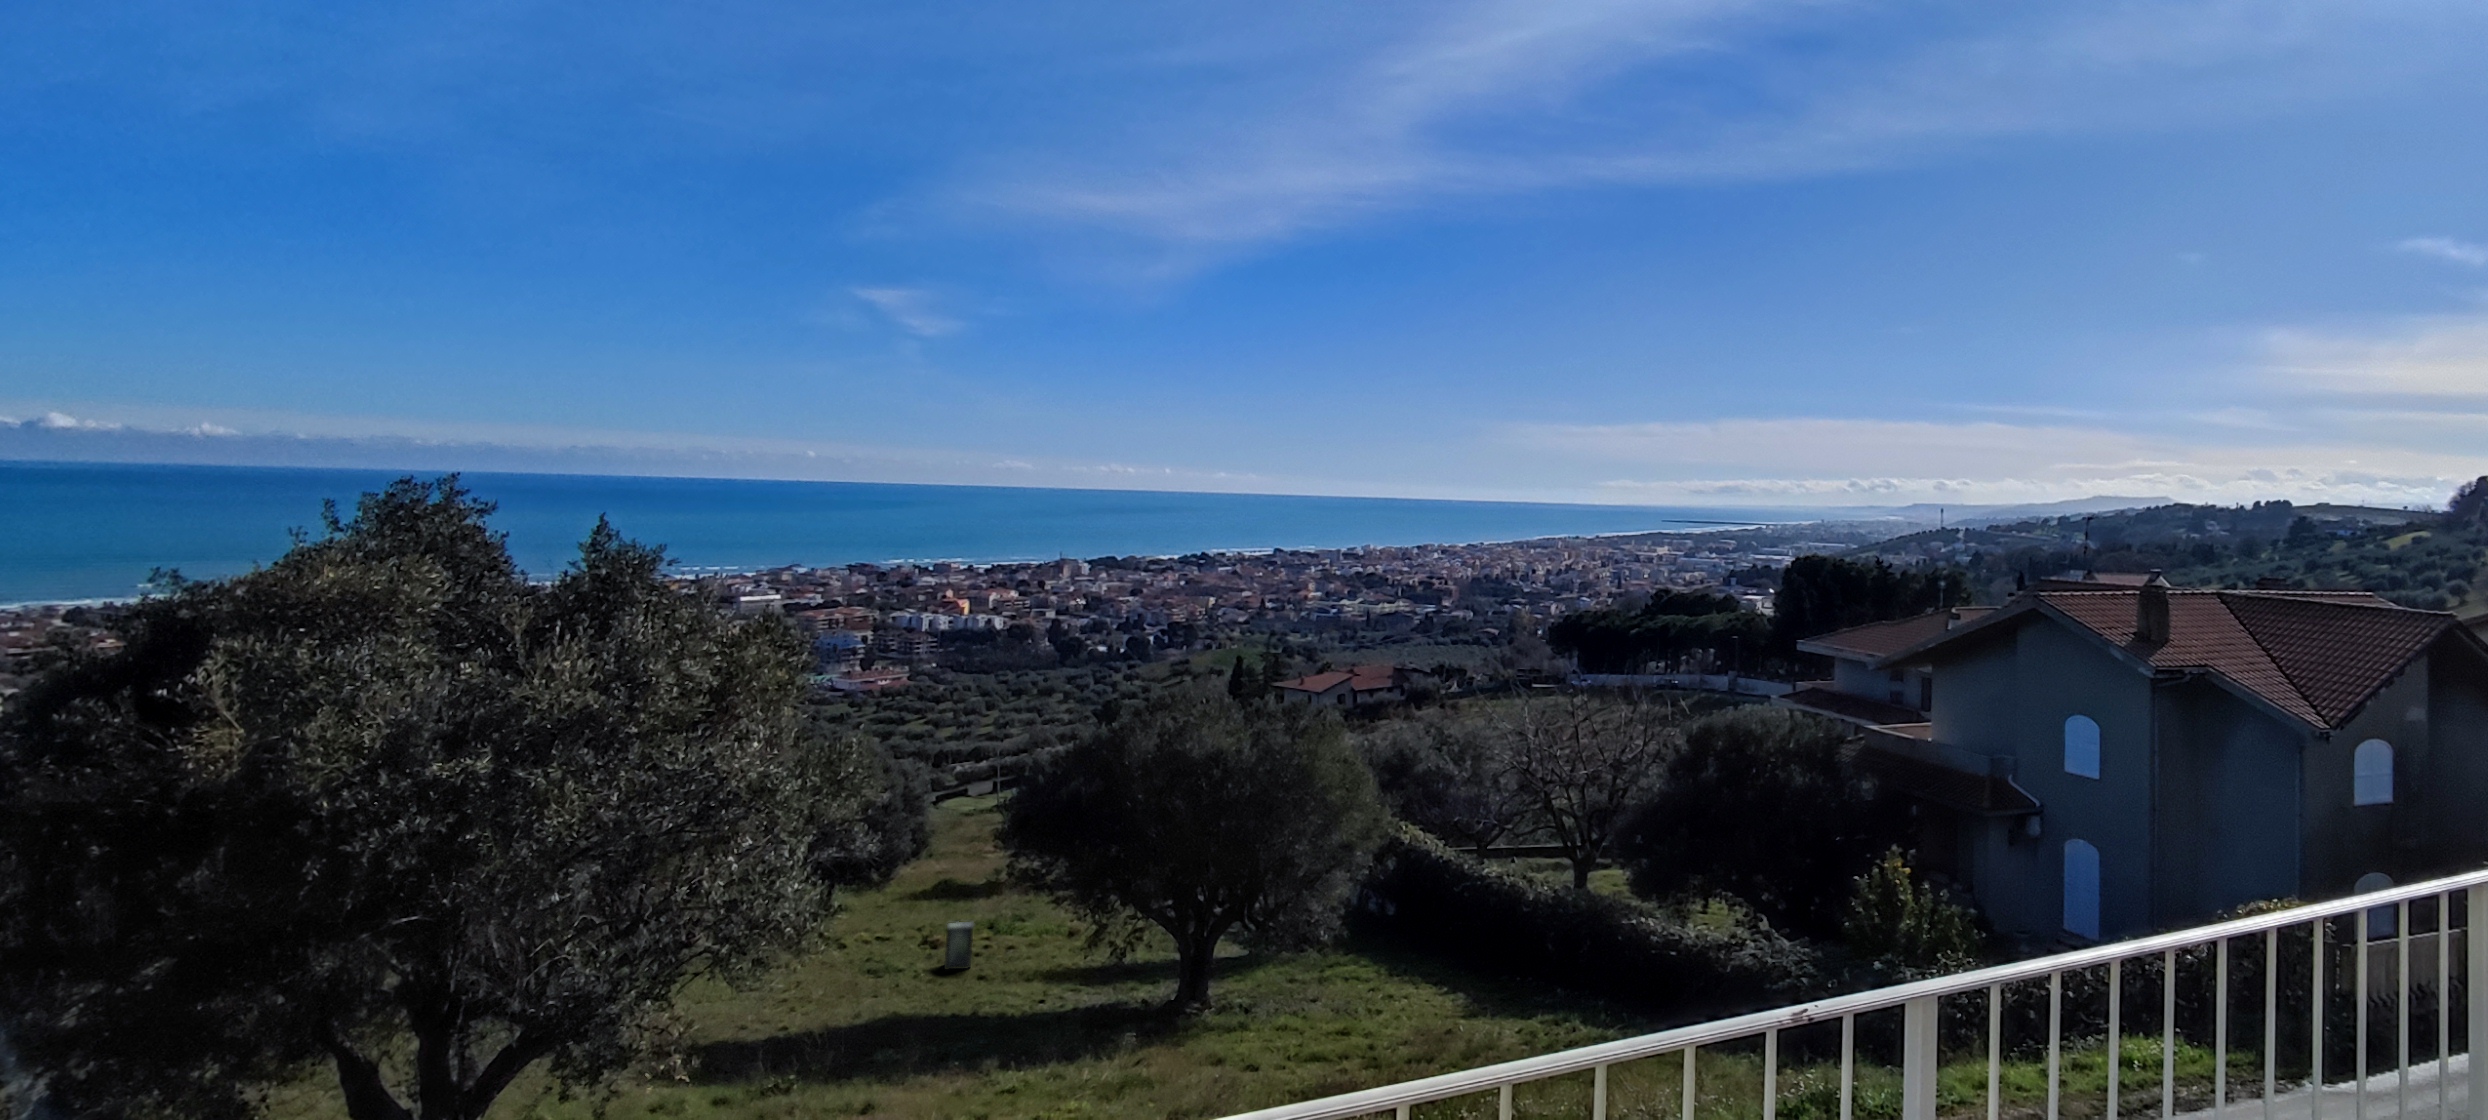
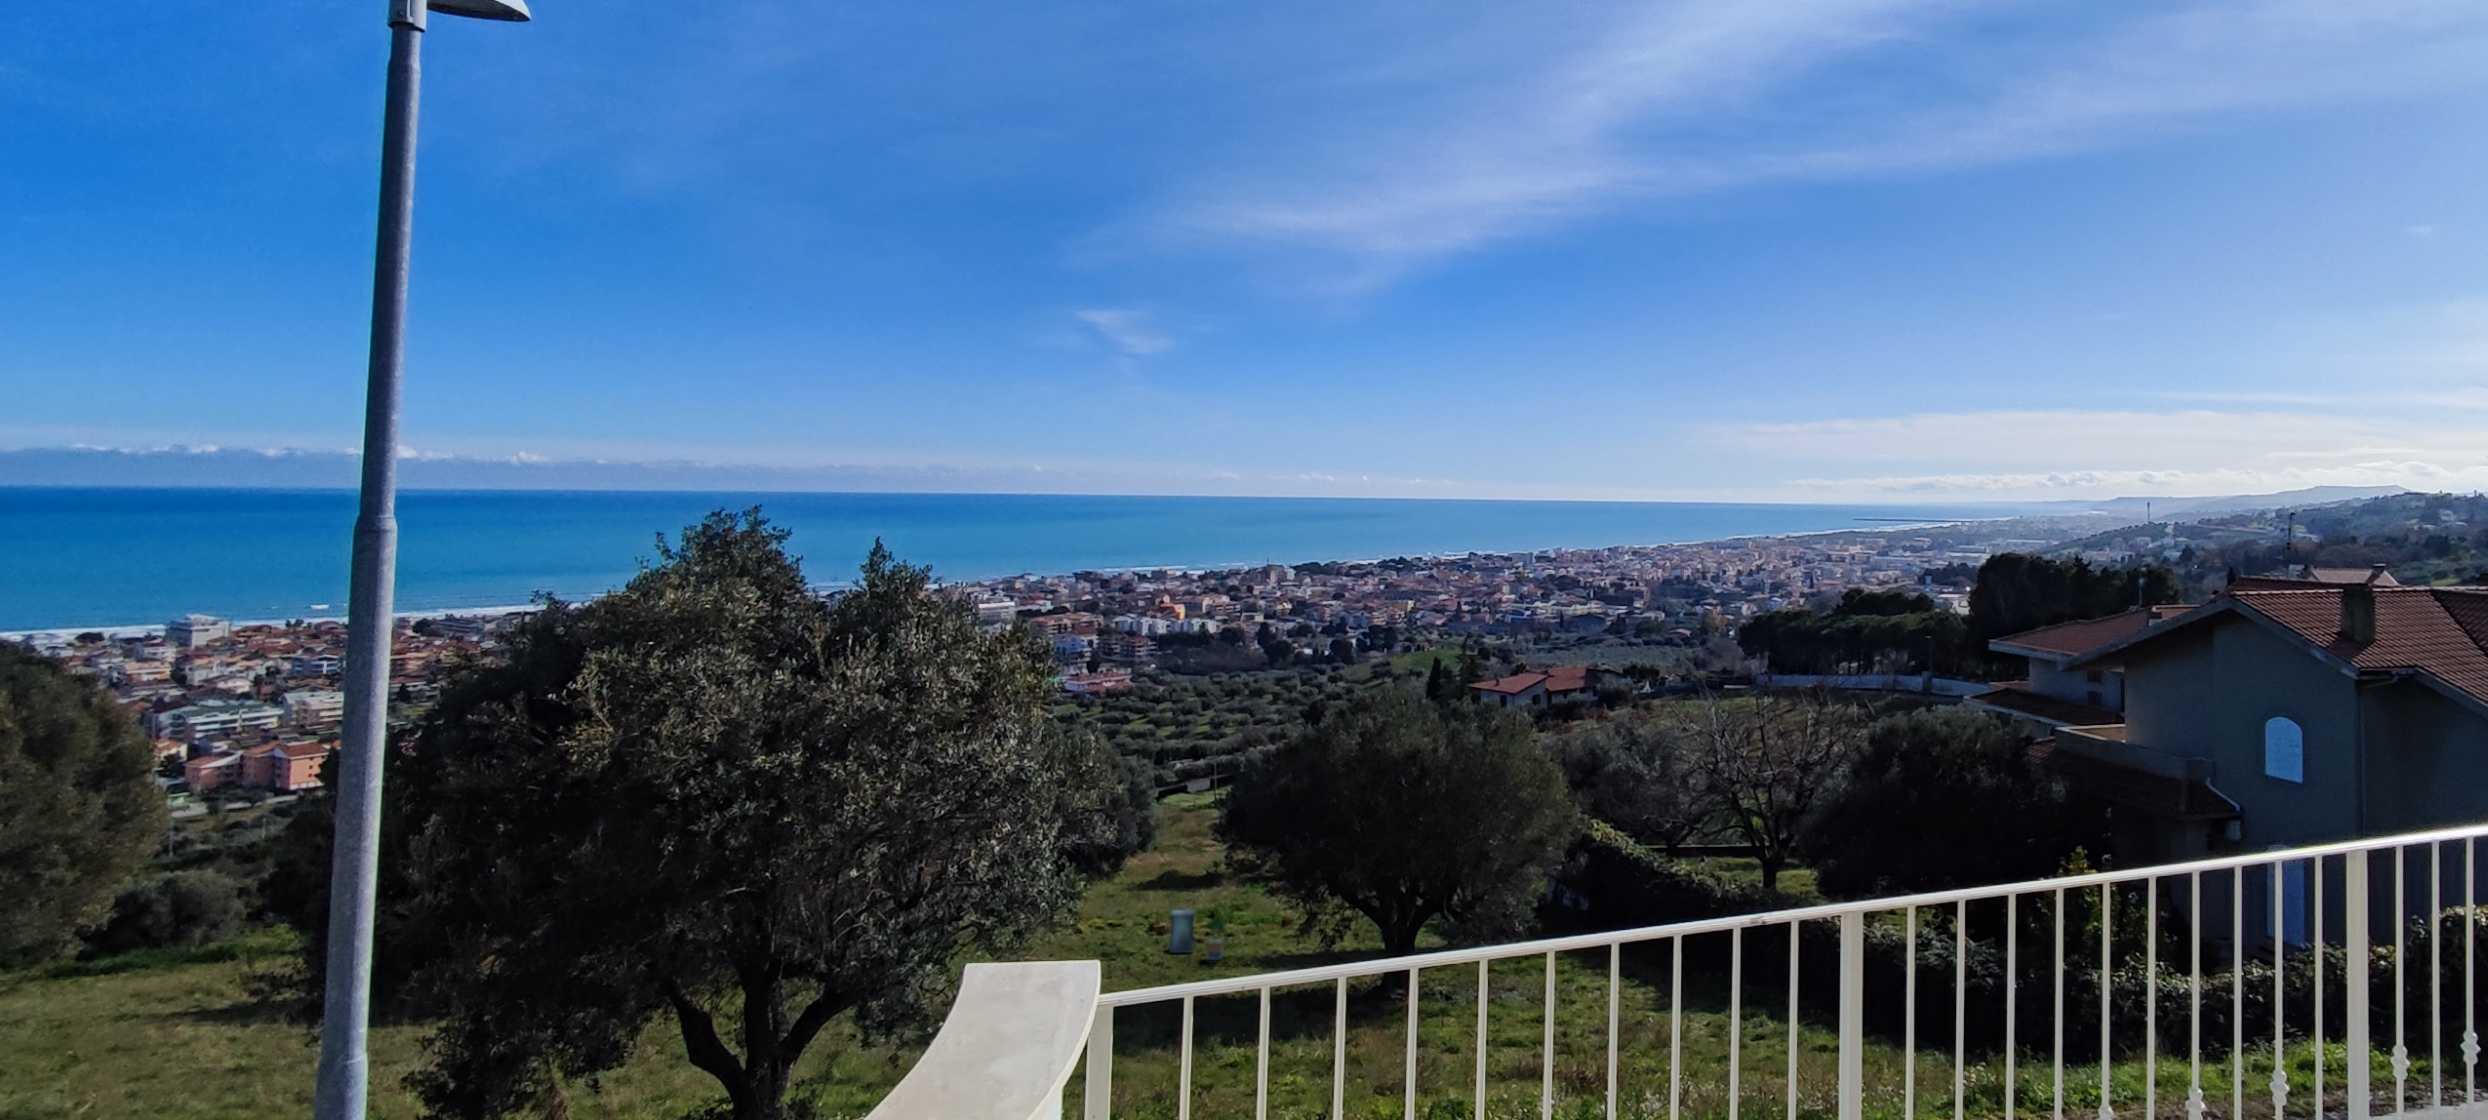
potted tree: none [983,931,1012,976] -> present [1204,919,1227,960]

